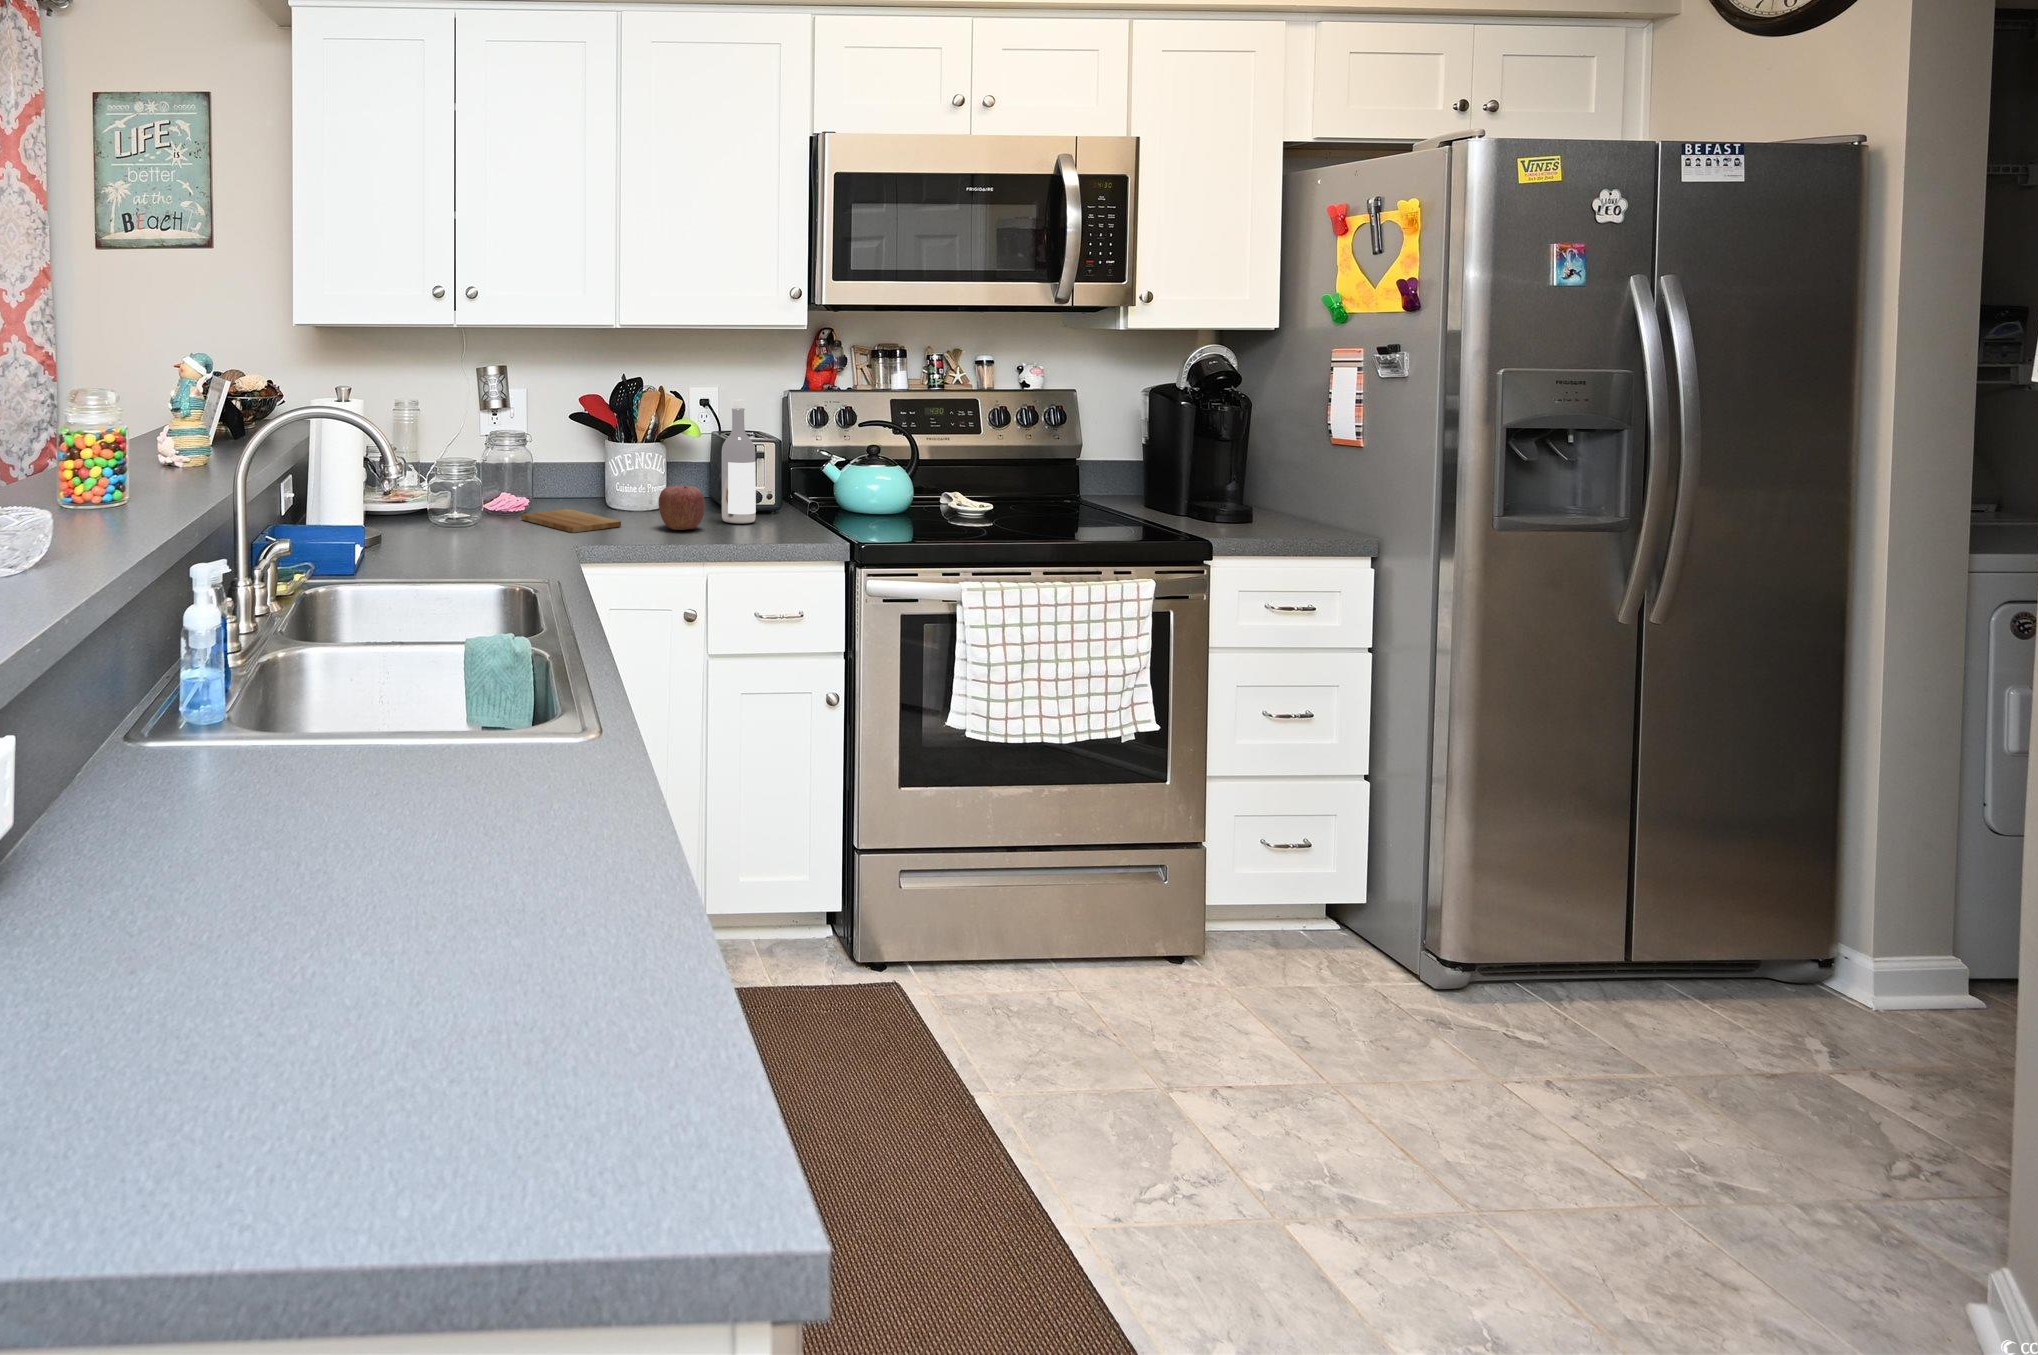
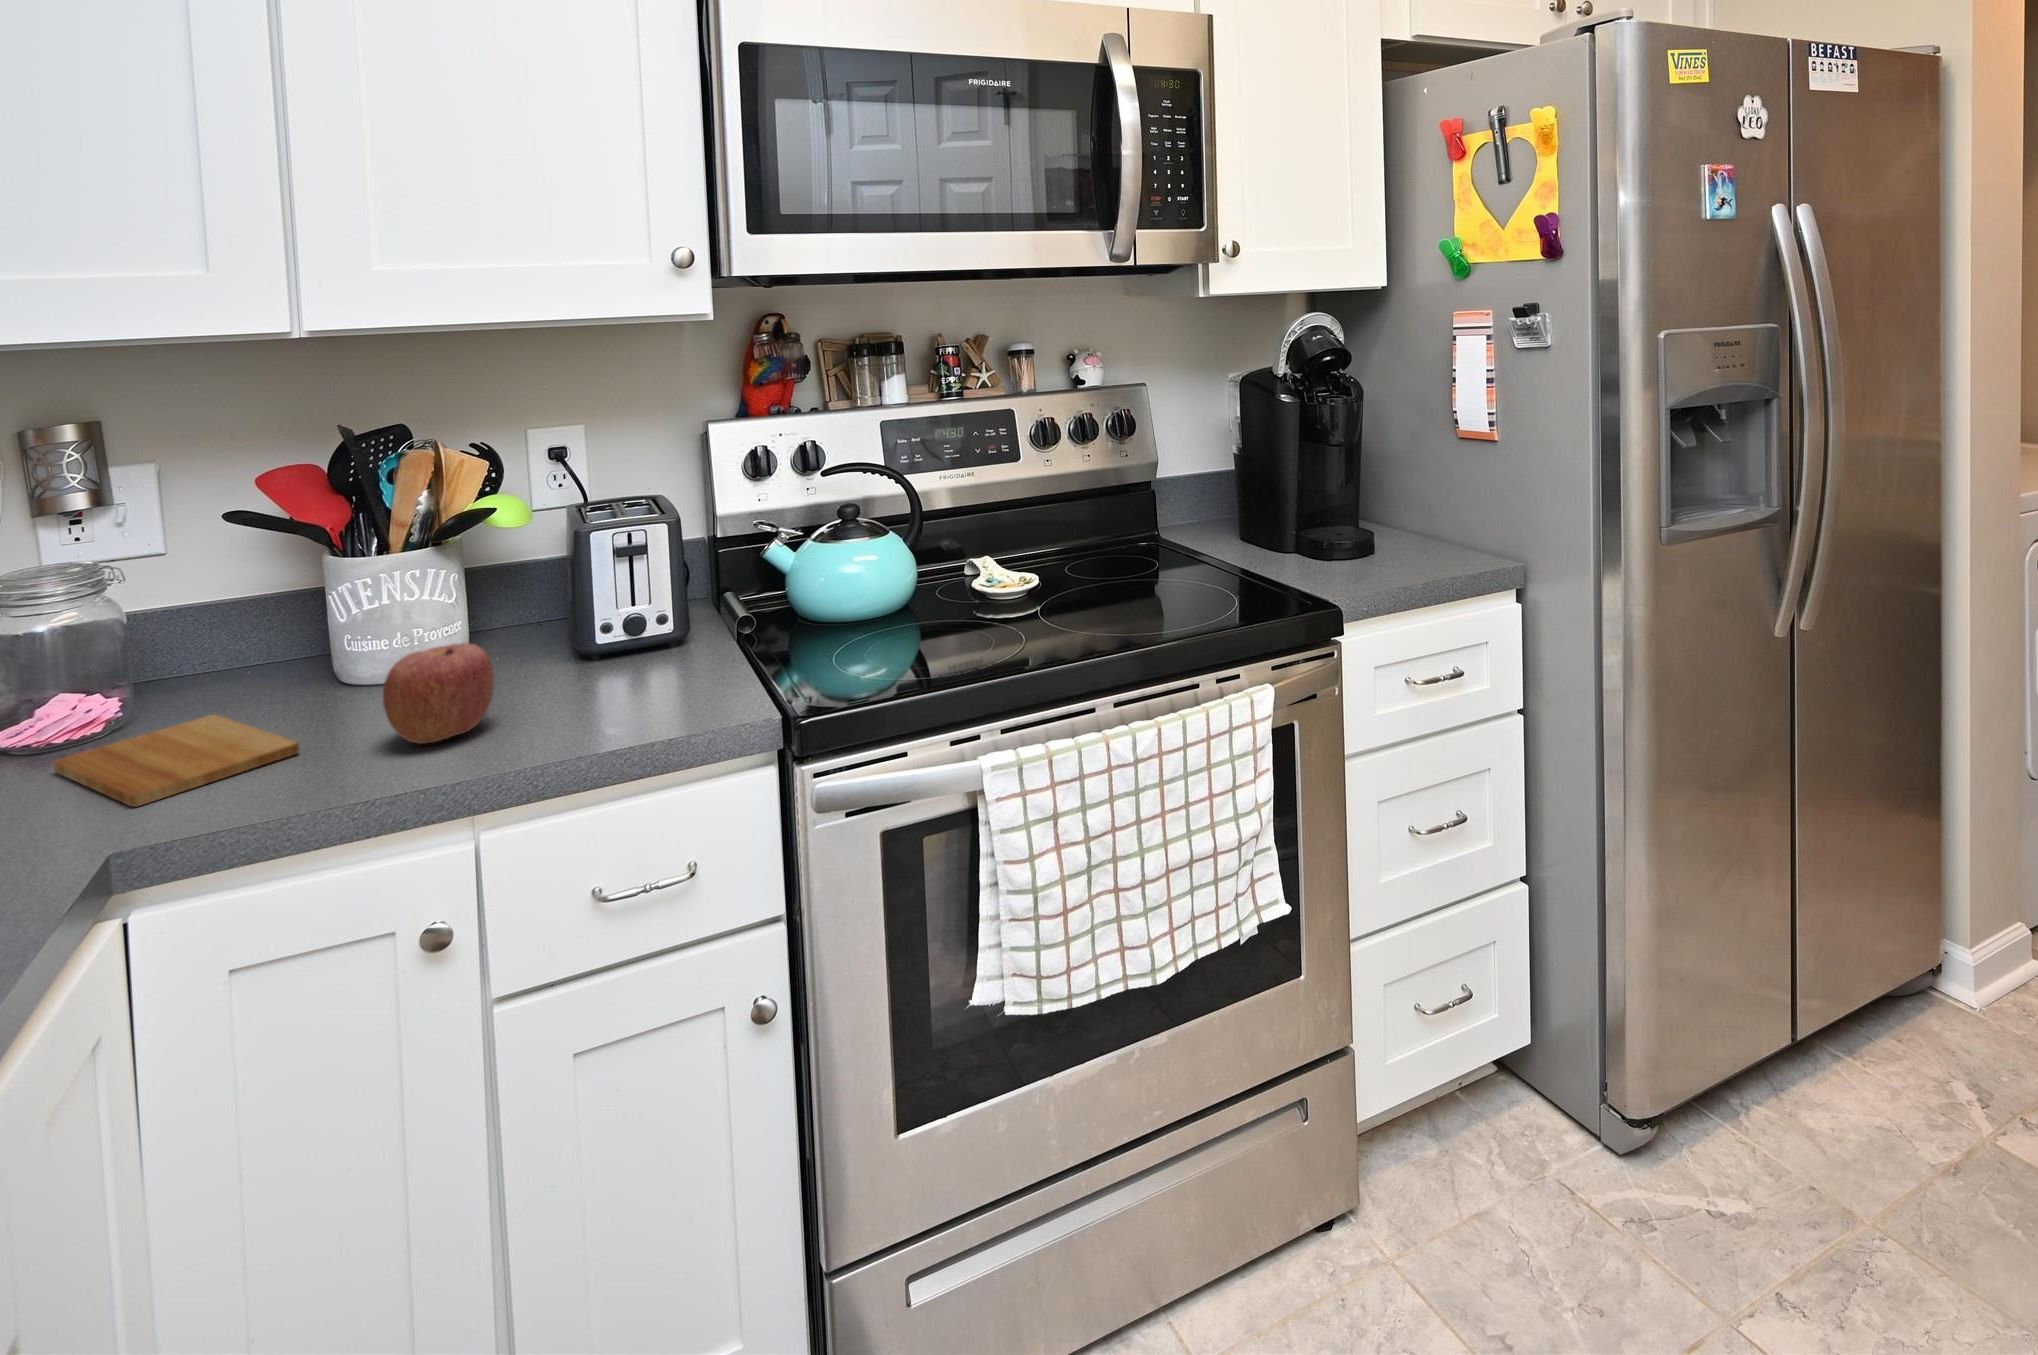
wine bottle: present [722,399,756,524] -> none [547,459,625,693]

